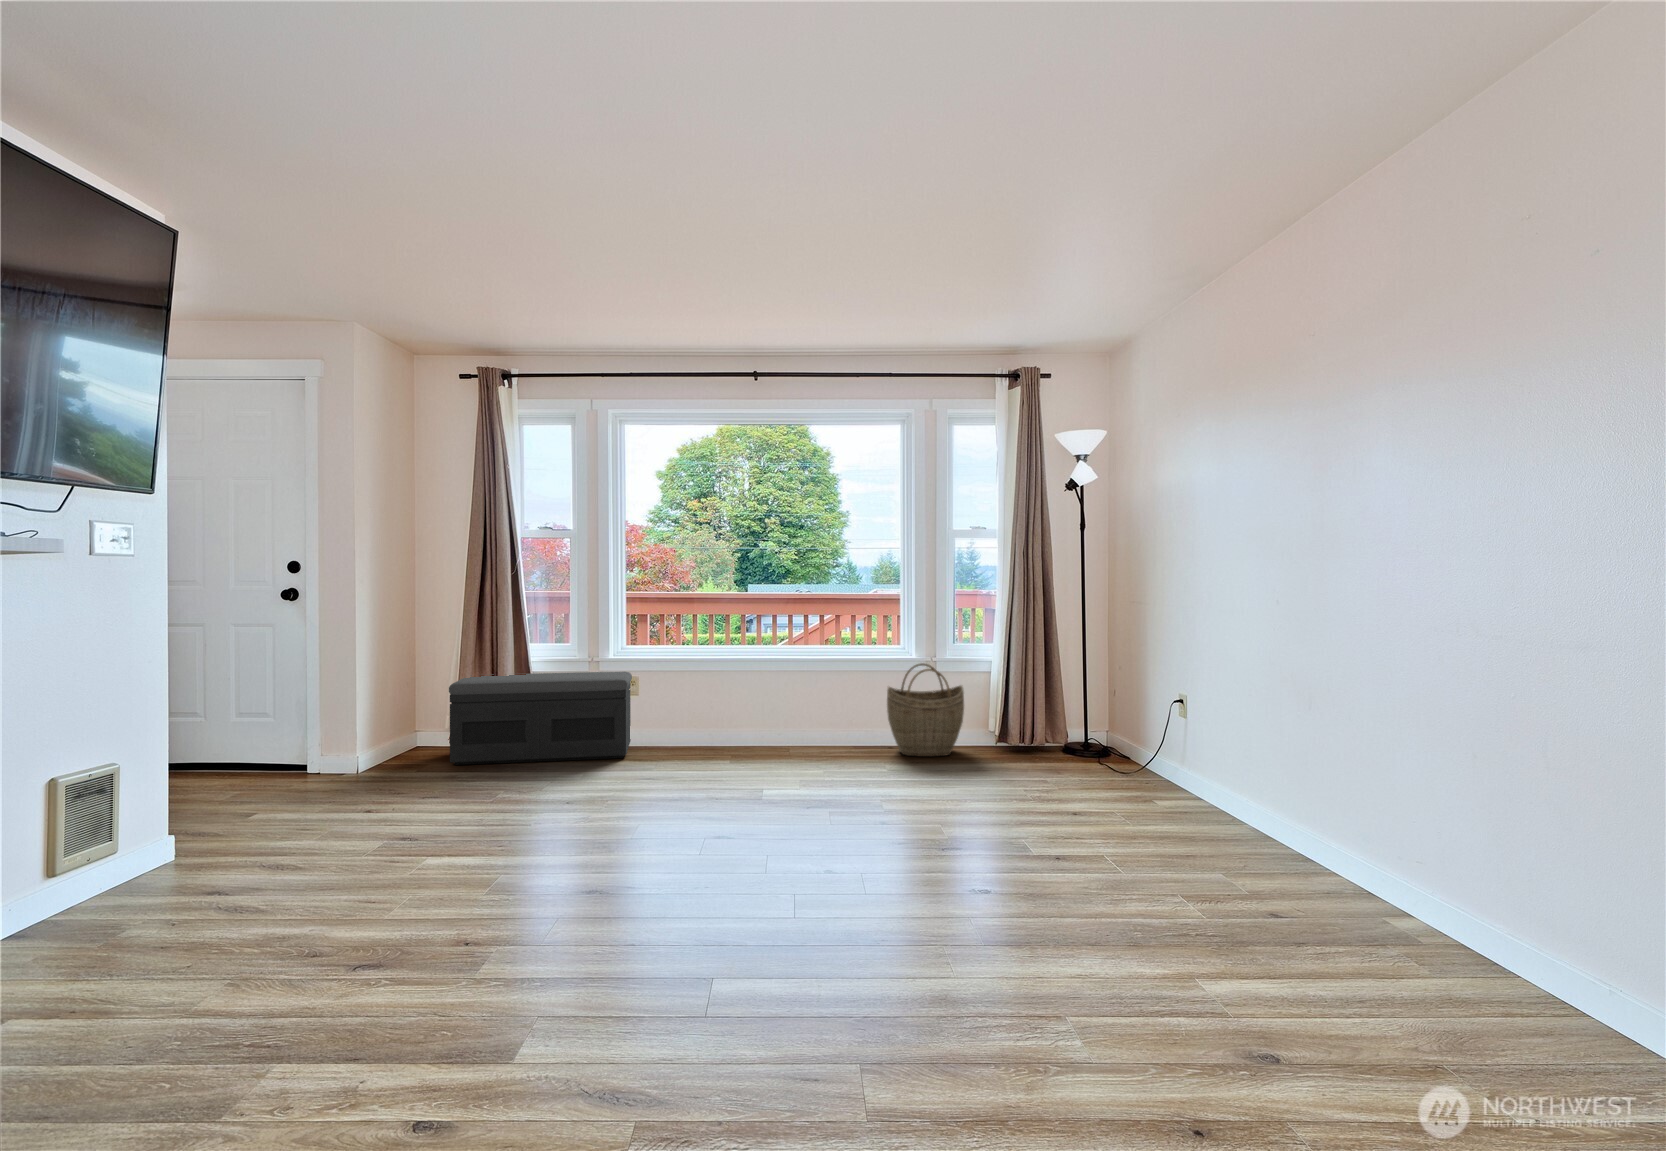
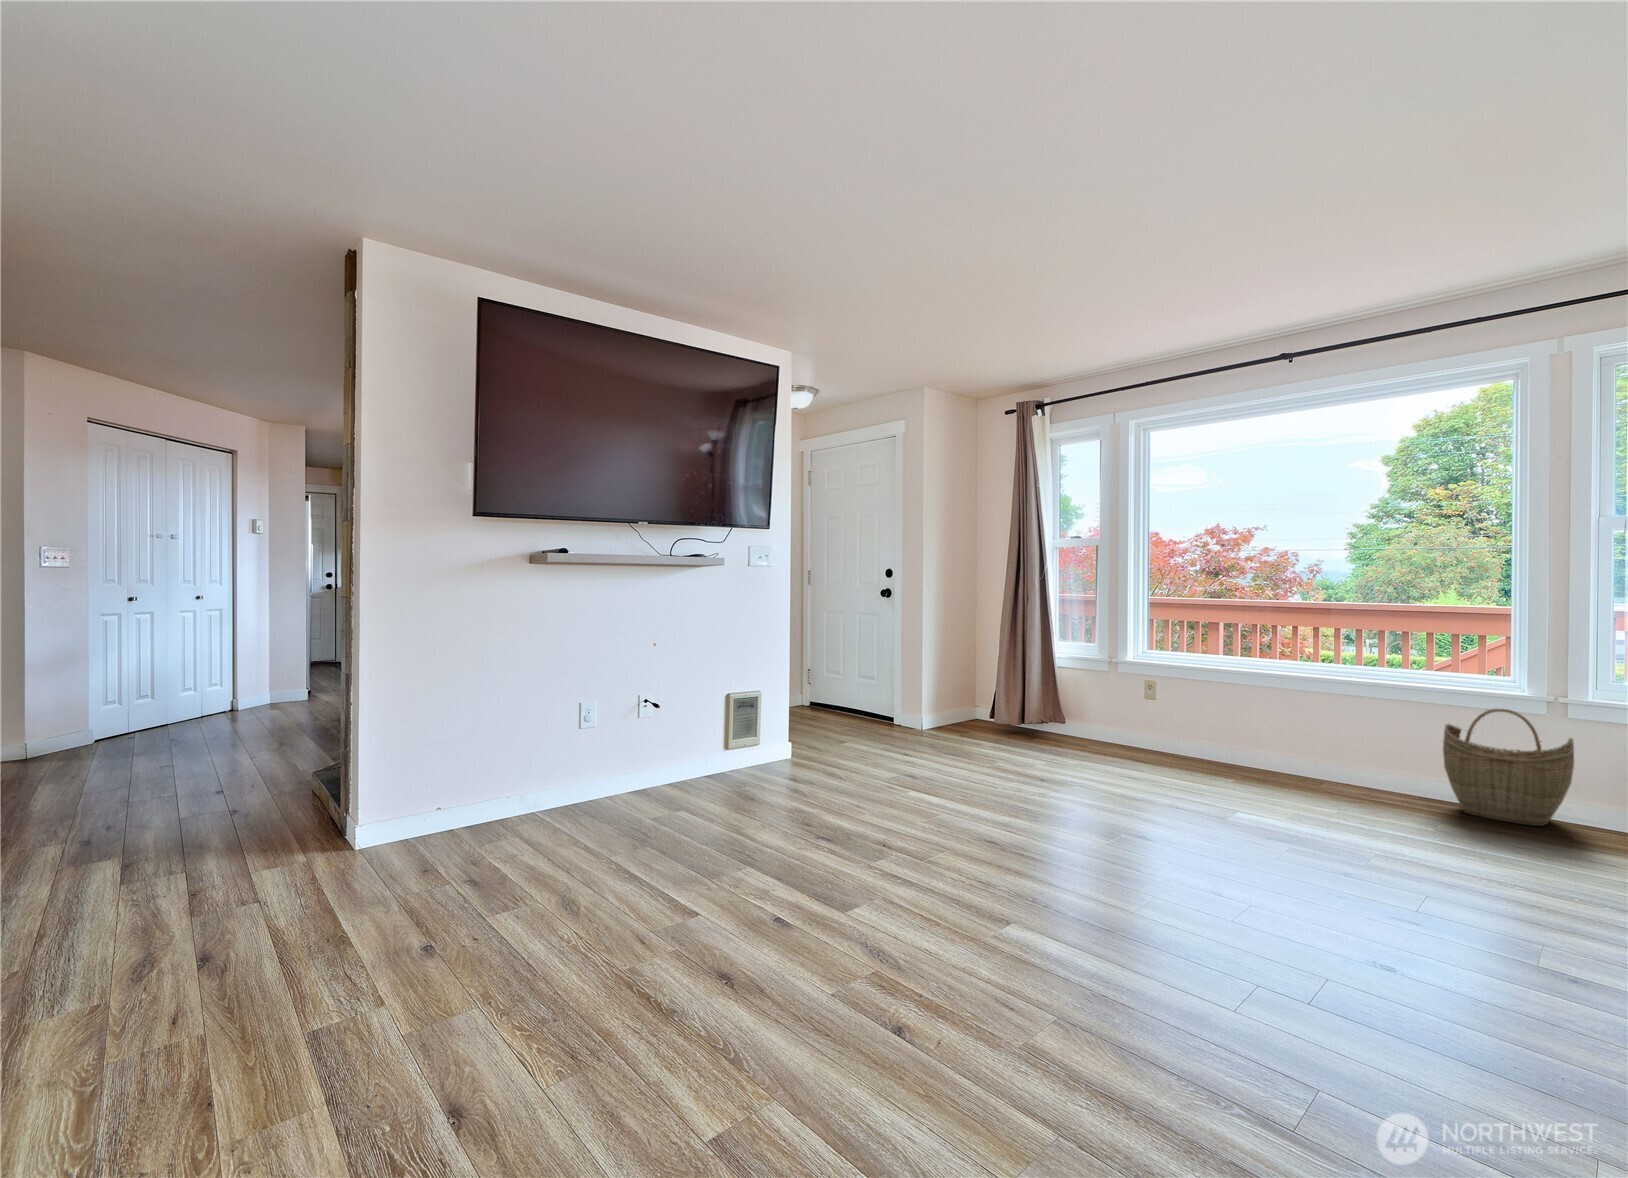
storage bench: present [449,672,632,765] -> none [984,664,1147,754]

